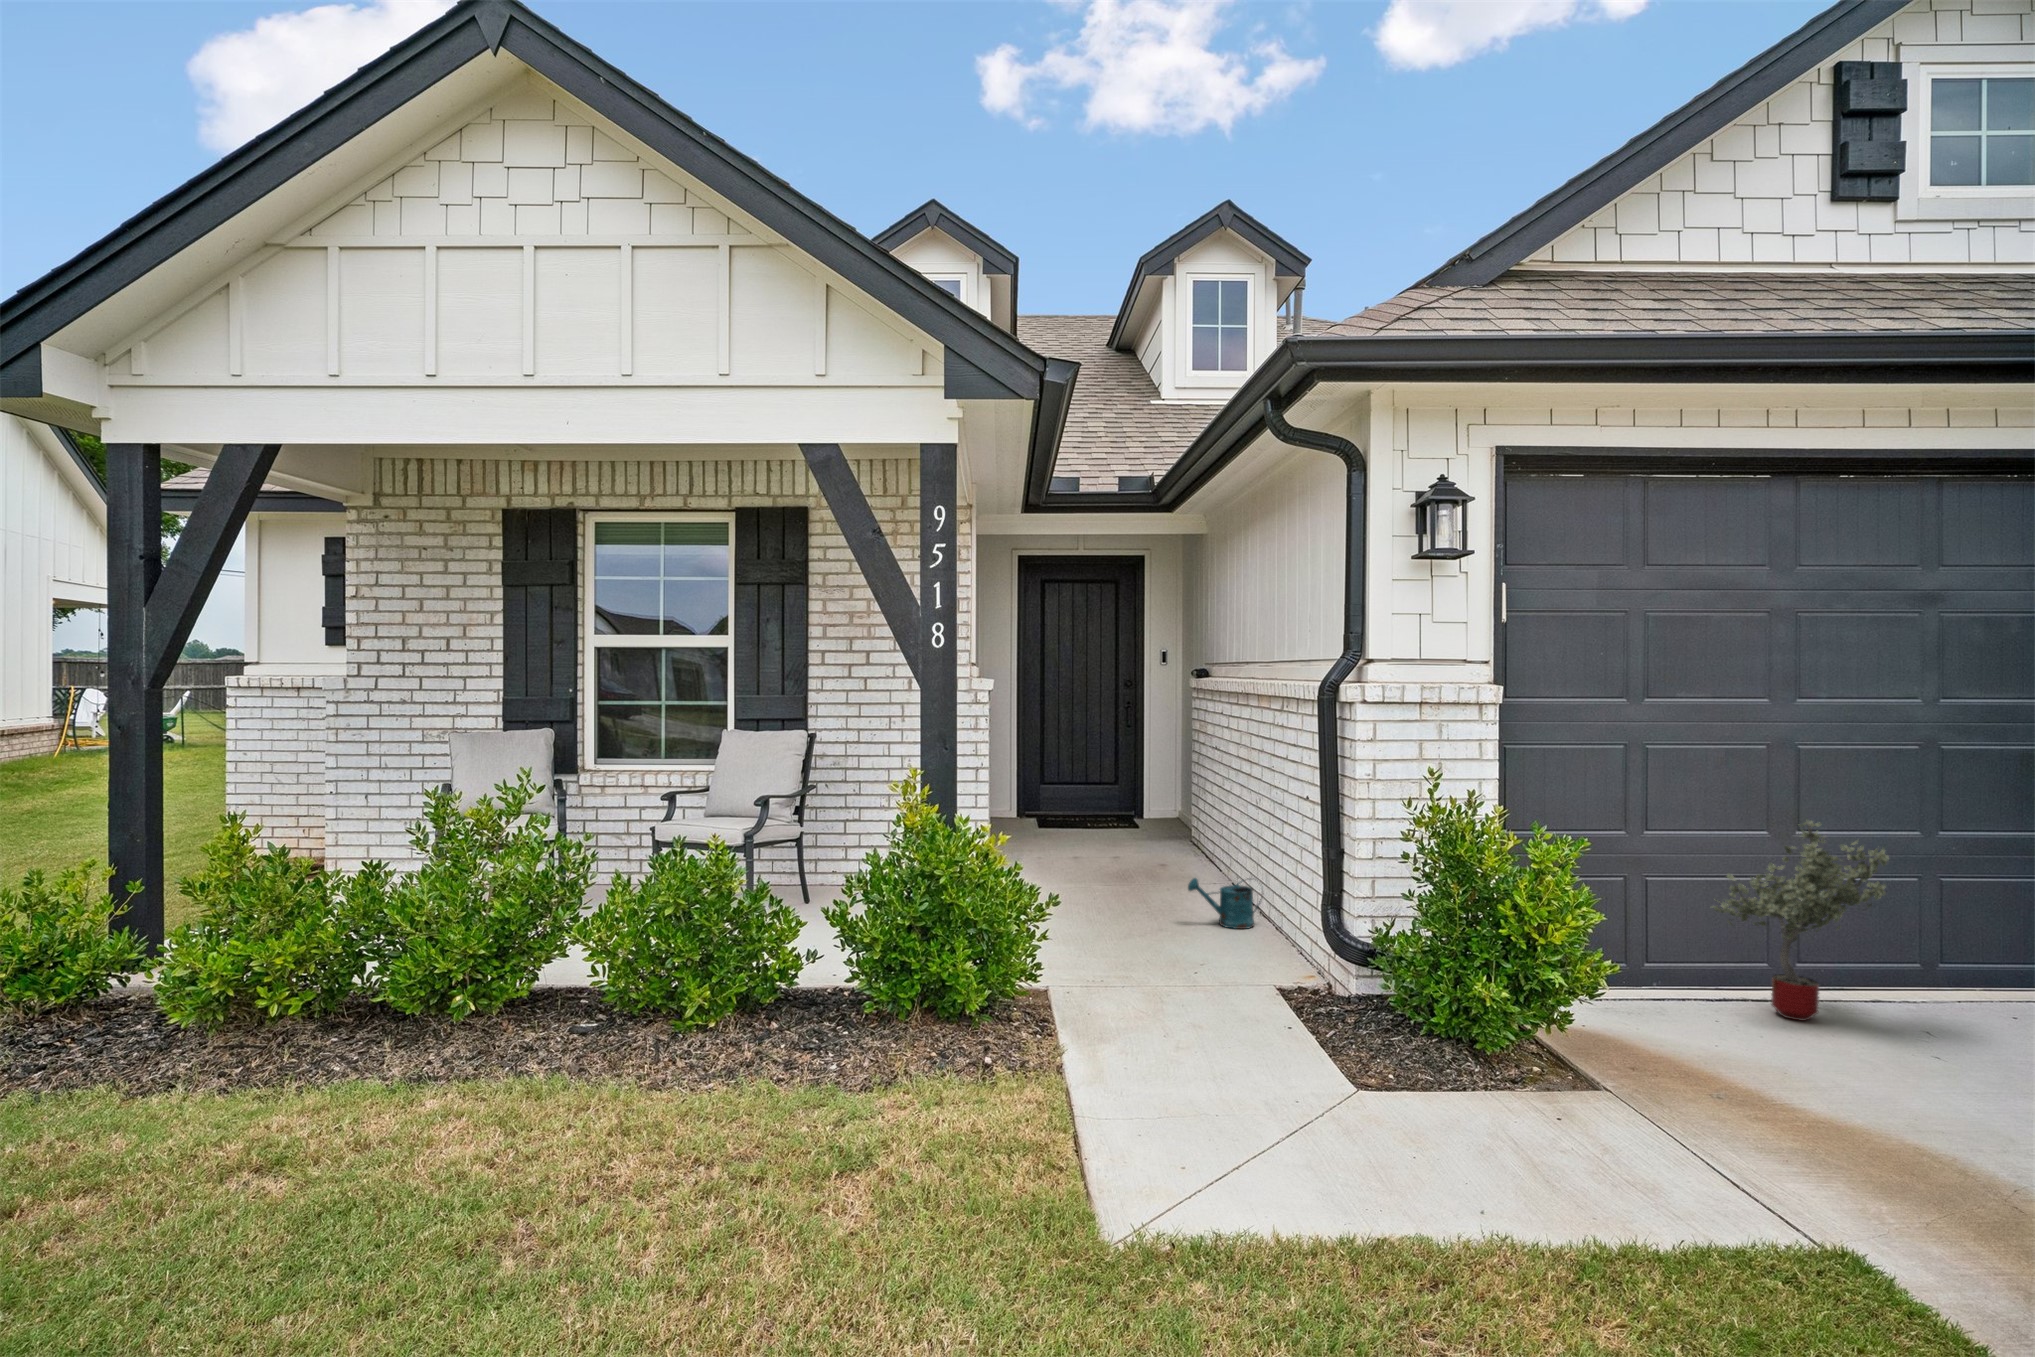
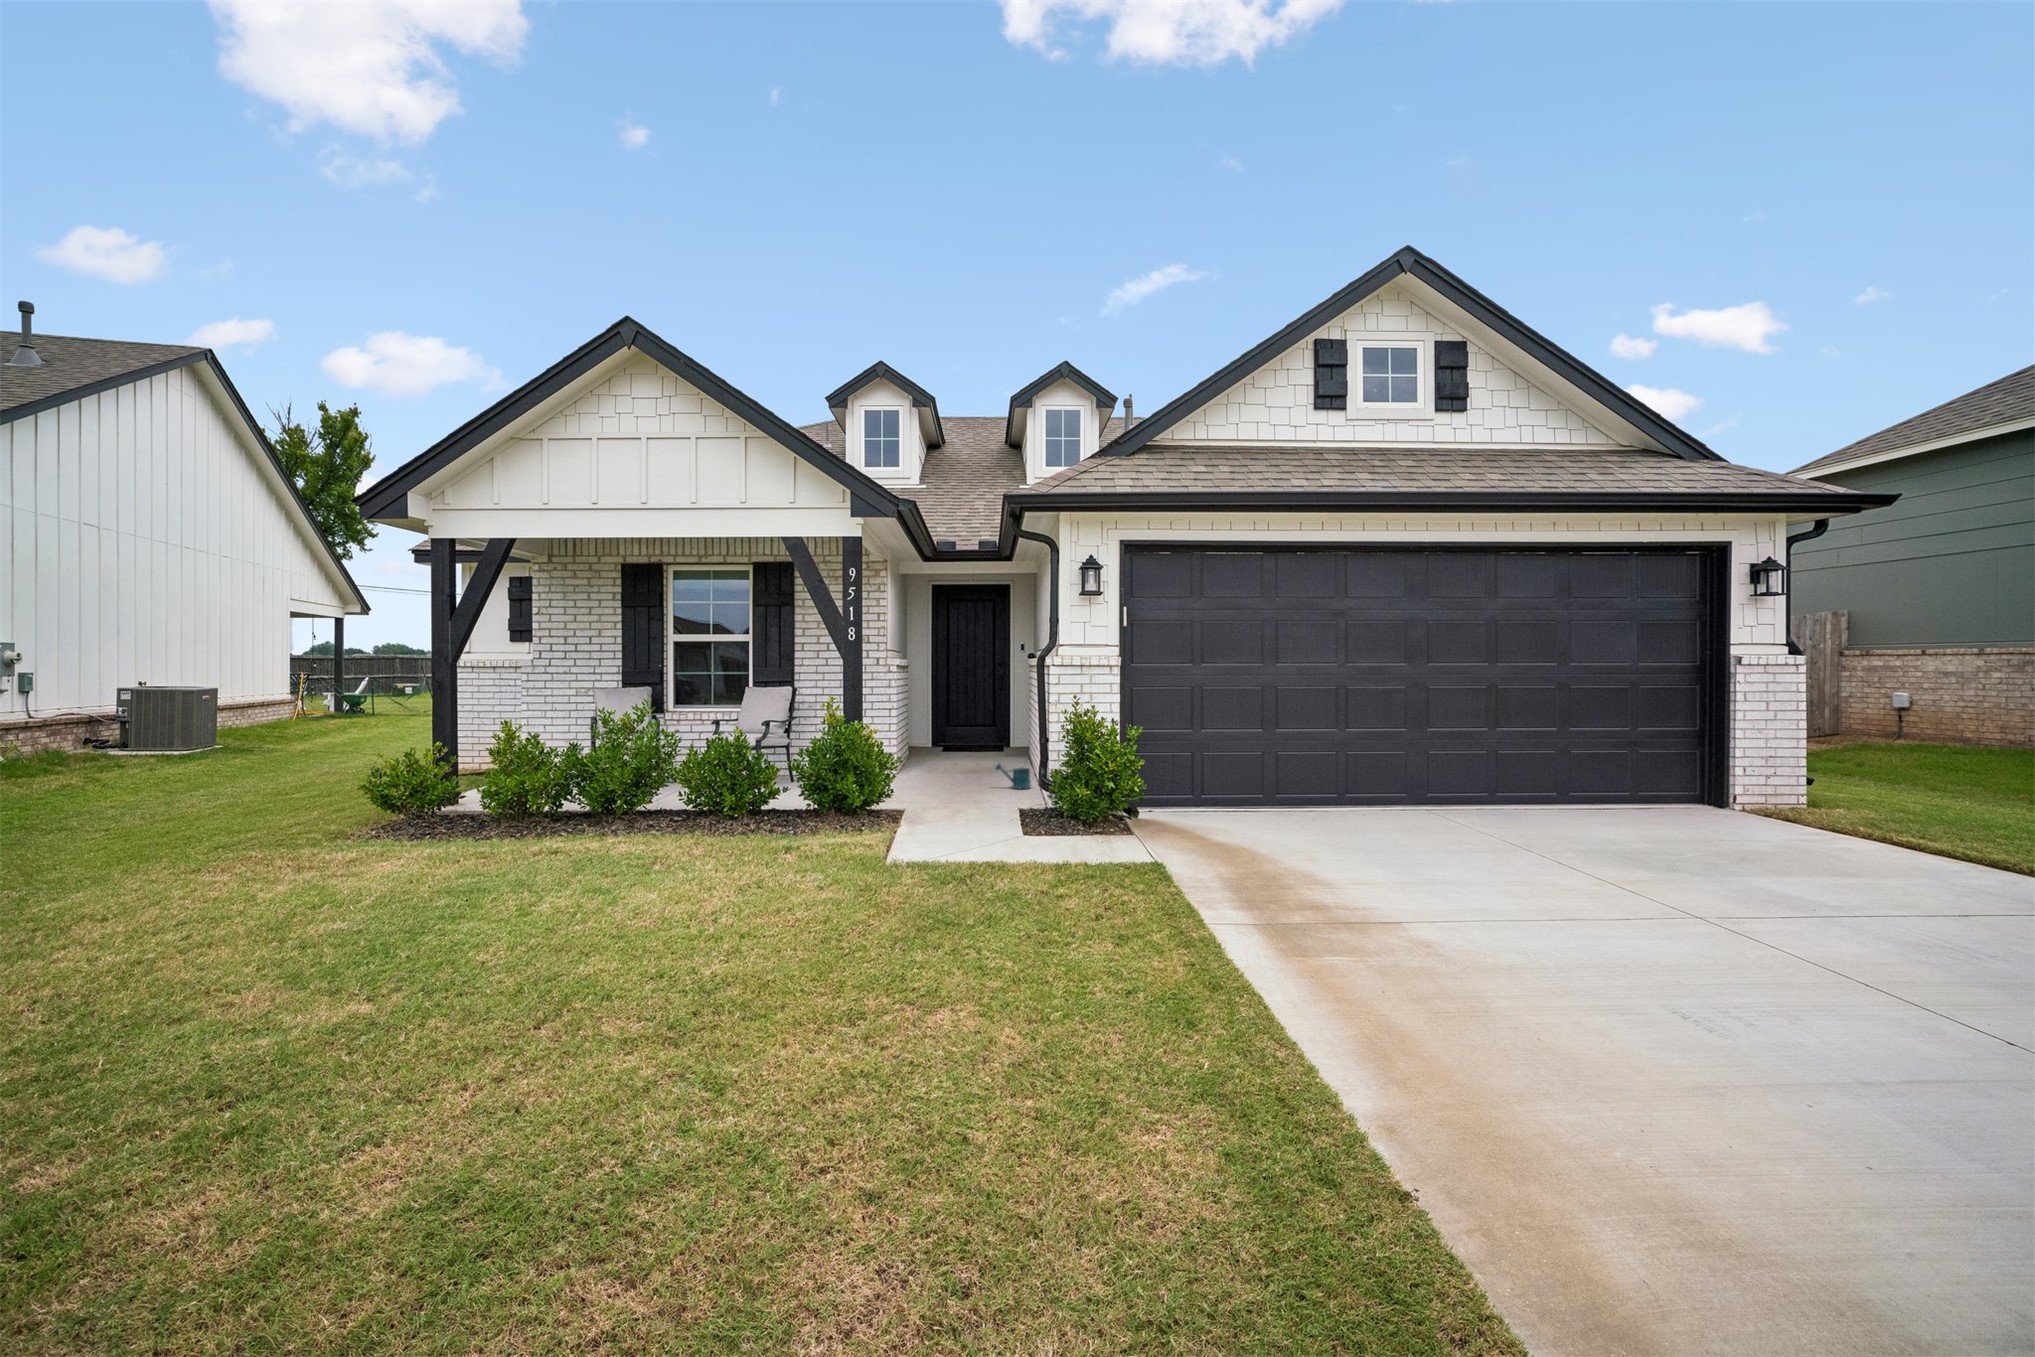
potted tree: present [1712,820,1889,1021] -> none [1220,720,1299,815]

